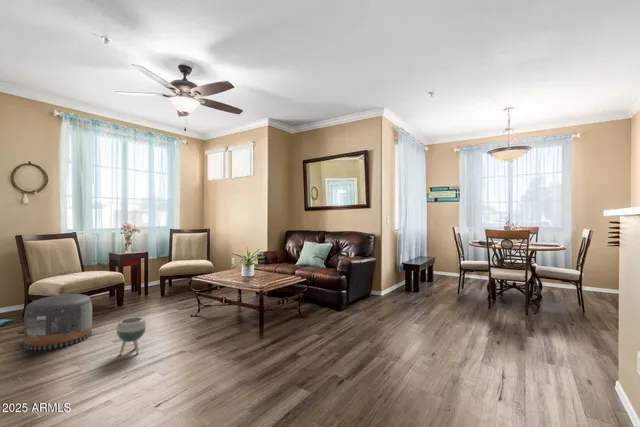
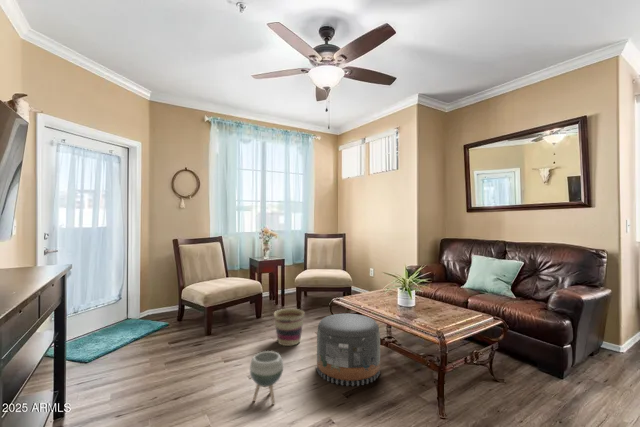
basket: none [137,291,166,321] -> present [274,309,304,346]
pouf: present [24,294,92,350] -> present [317,313,380,386]

